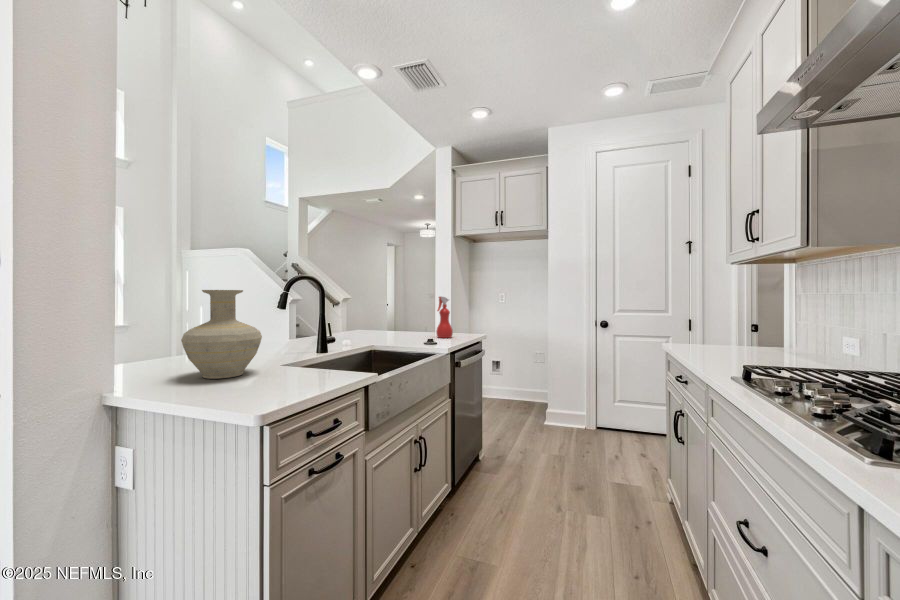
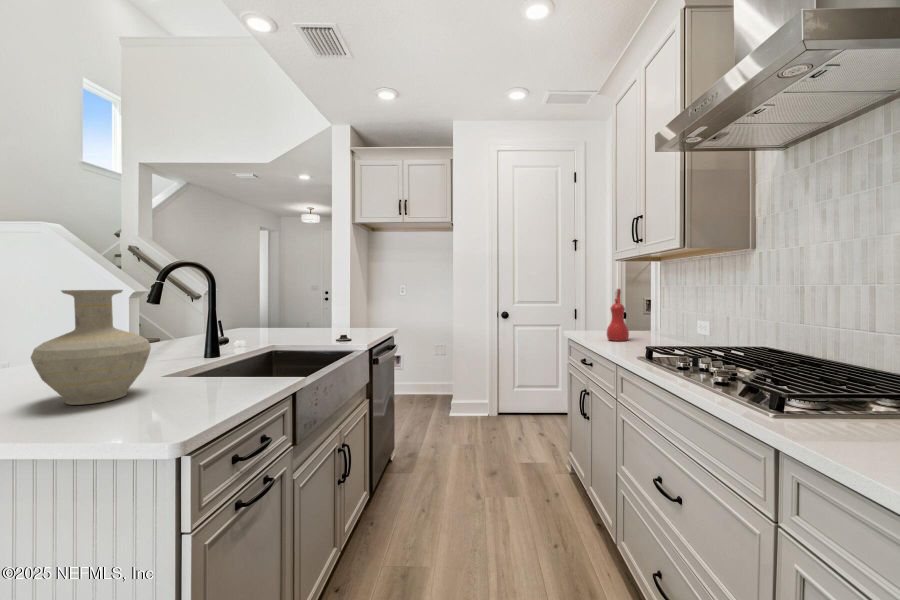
spray bottle: present [436,297,453,338] -> present [607,289,629,341]

